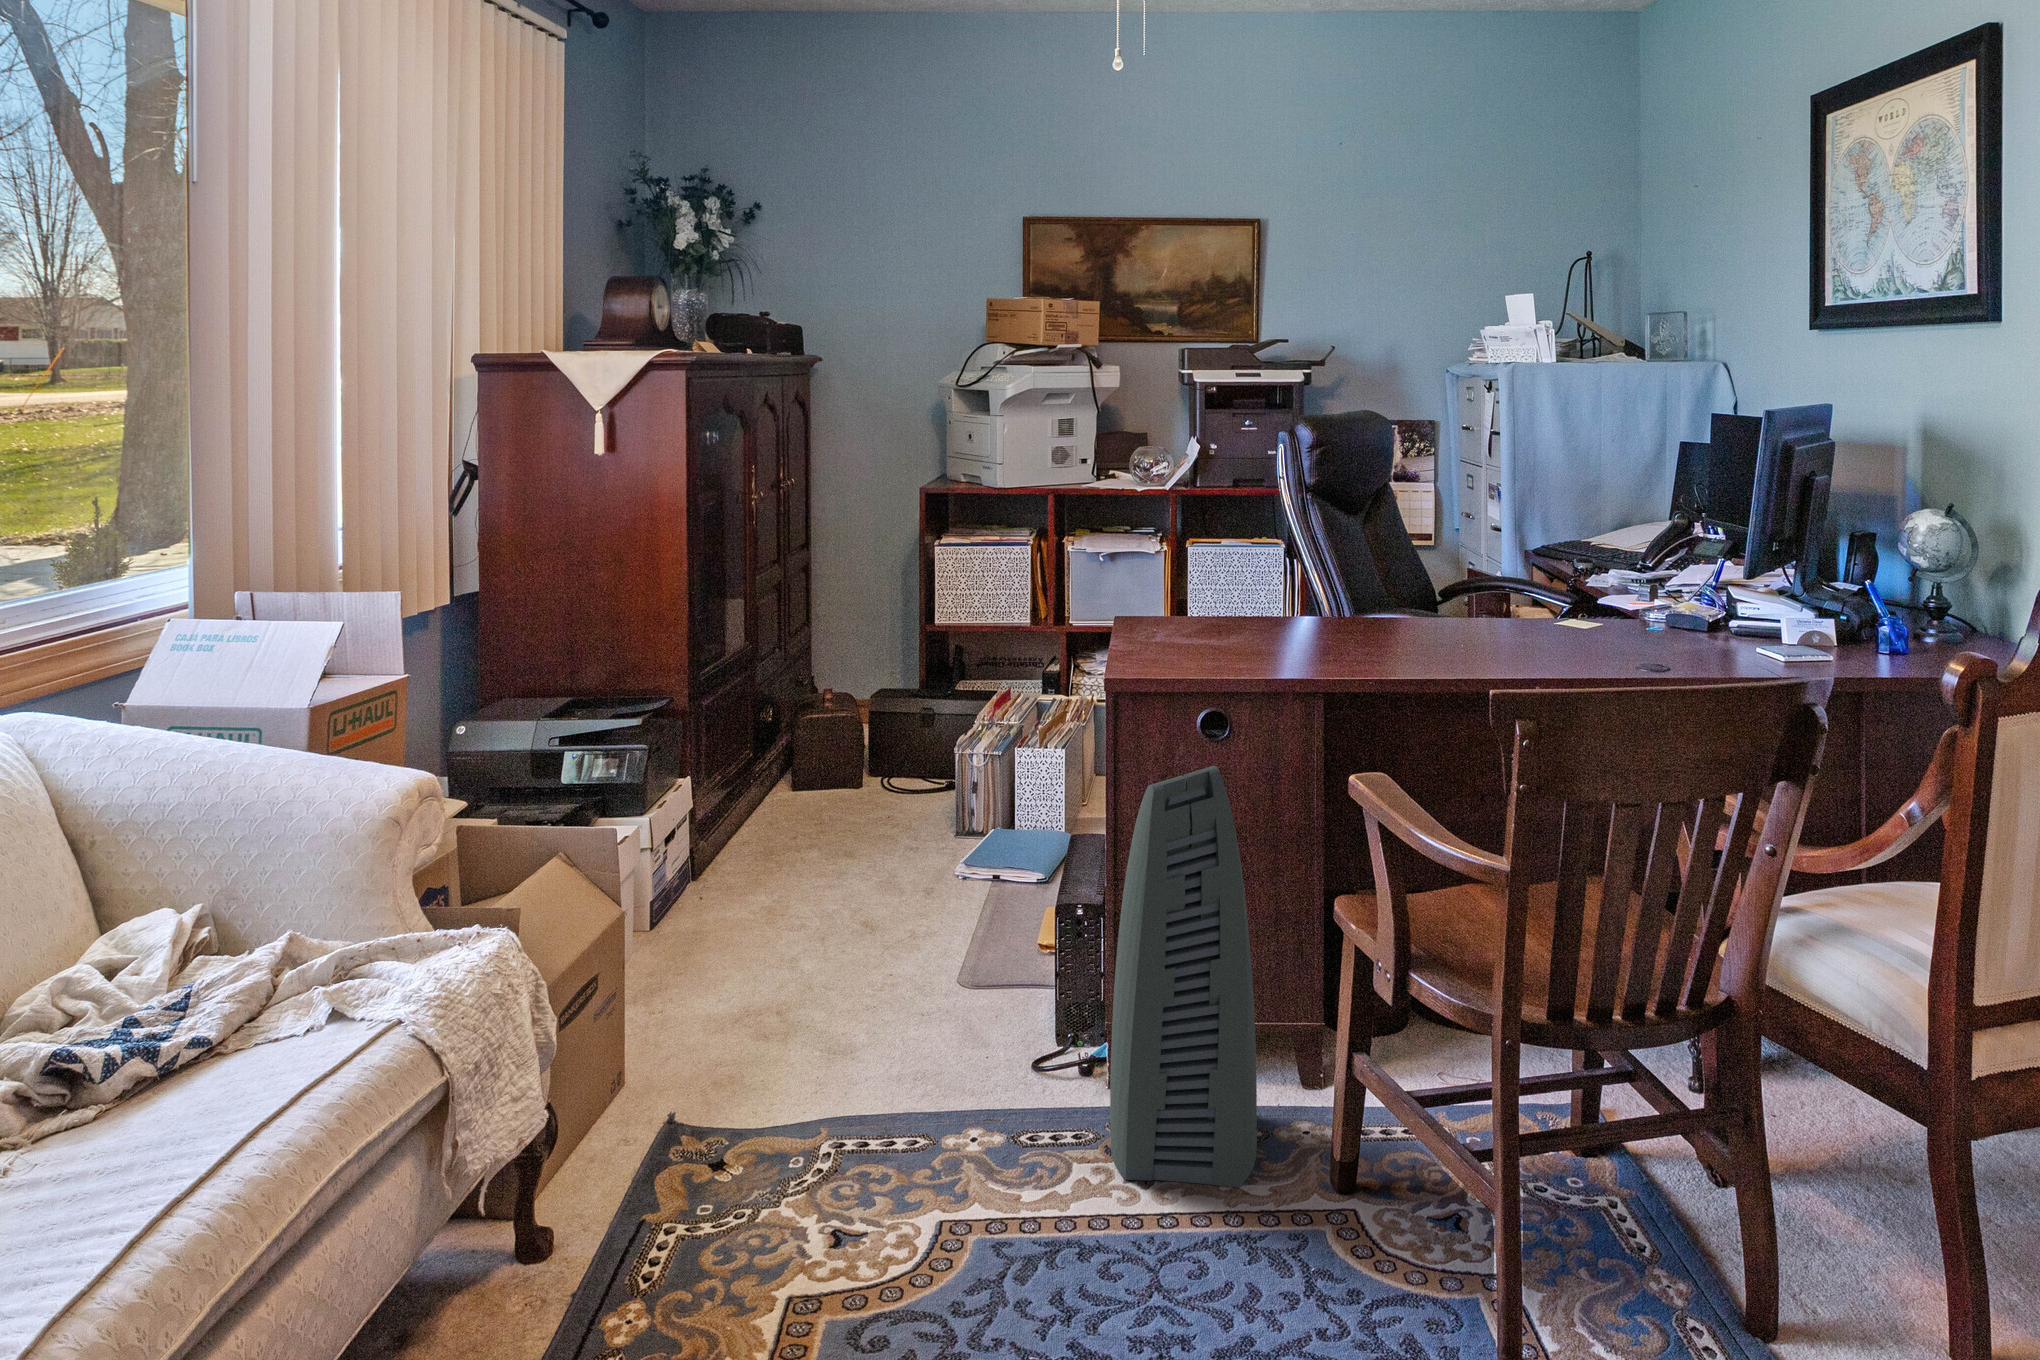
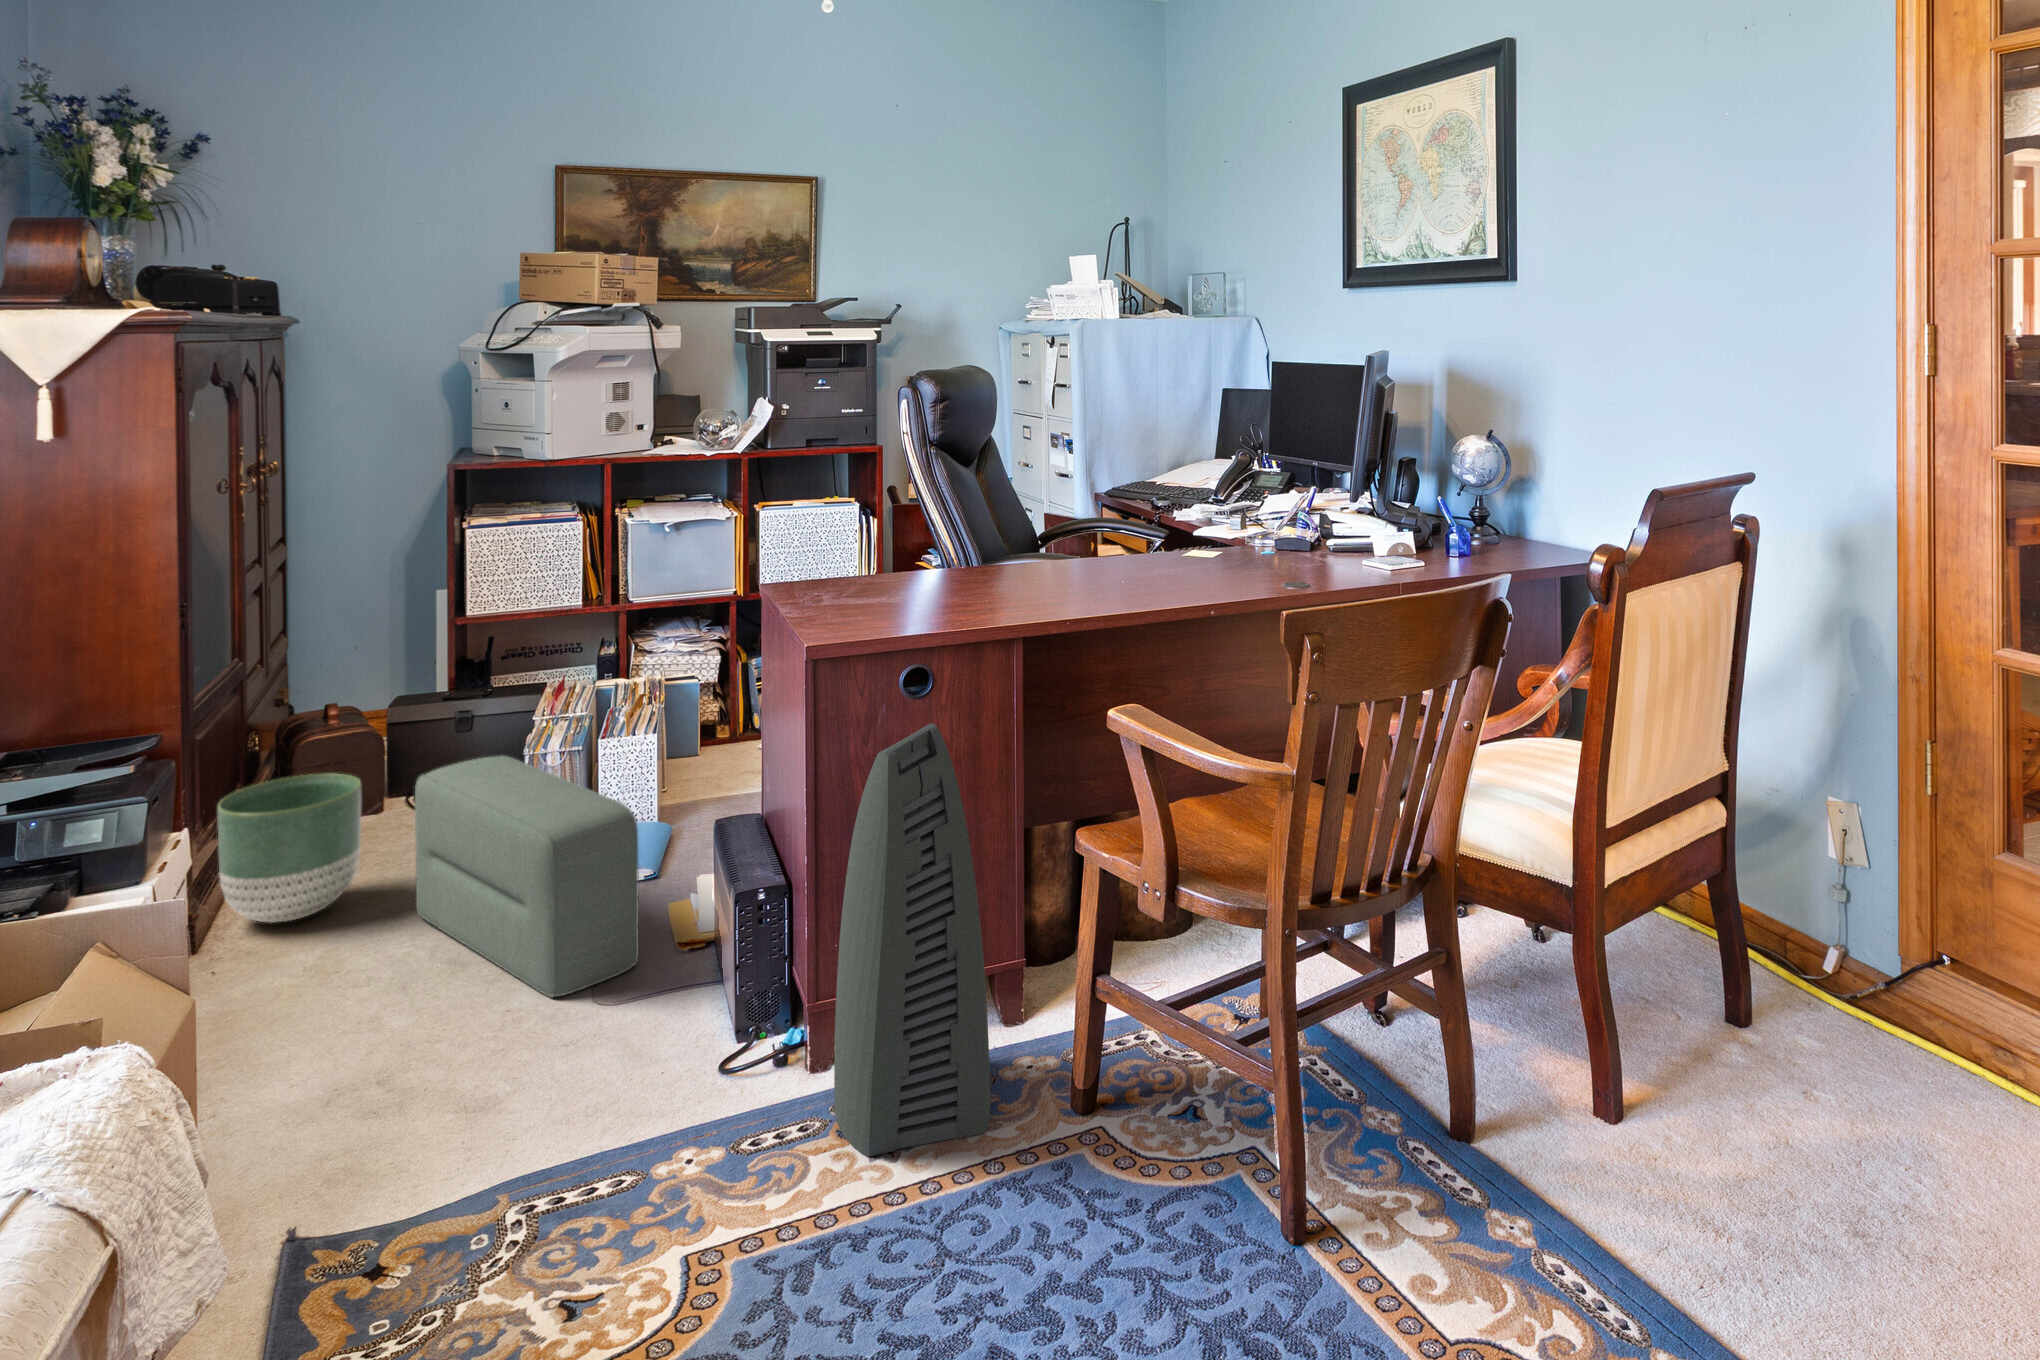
planter: none [710,750,816,872] -> present [217,774,361,923]
pouf: none [847,753,1001,977] -> present [415,756,639,997]

